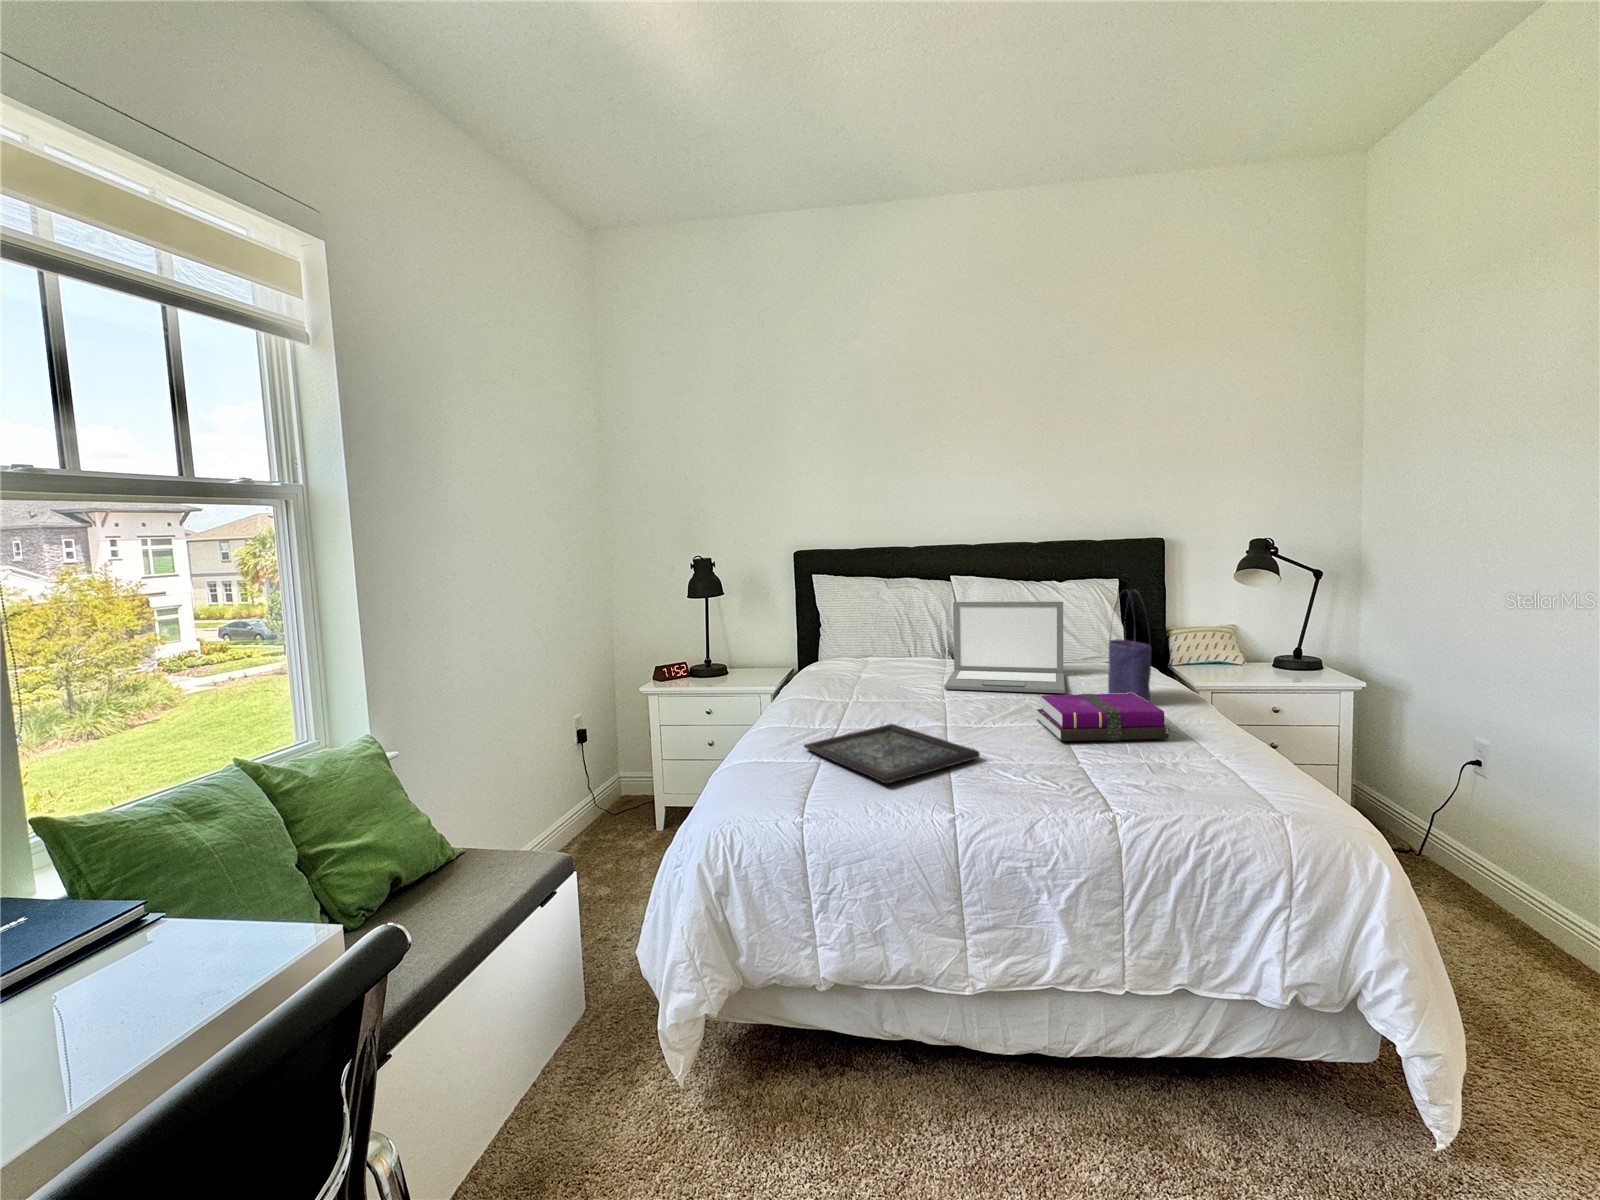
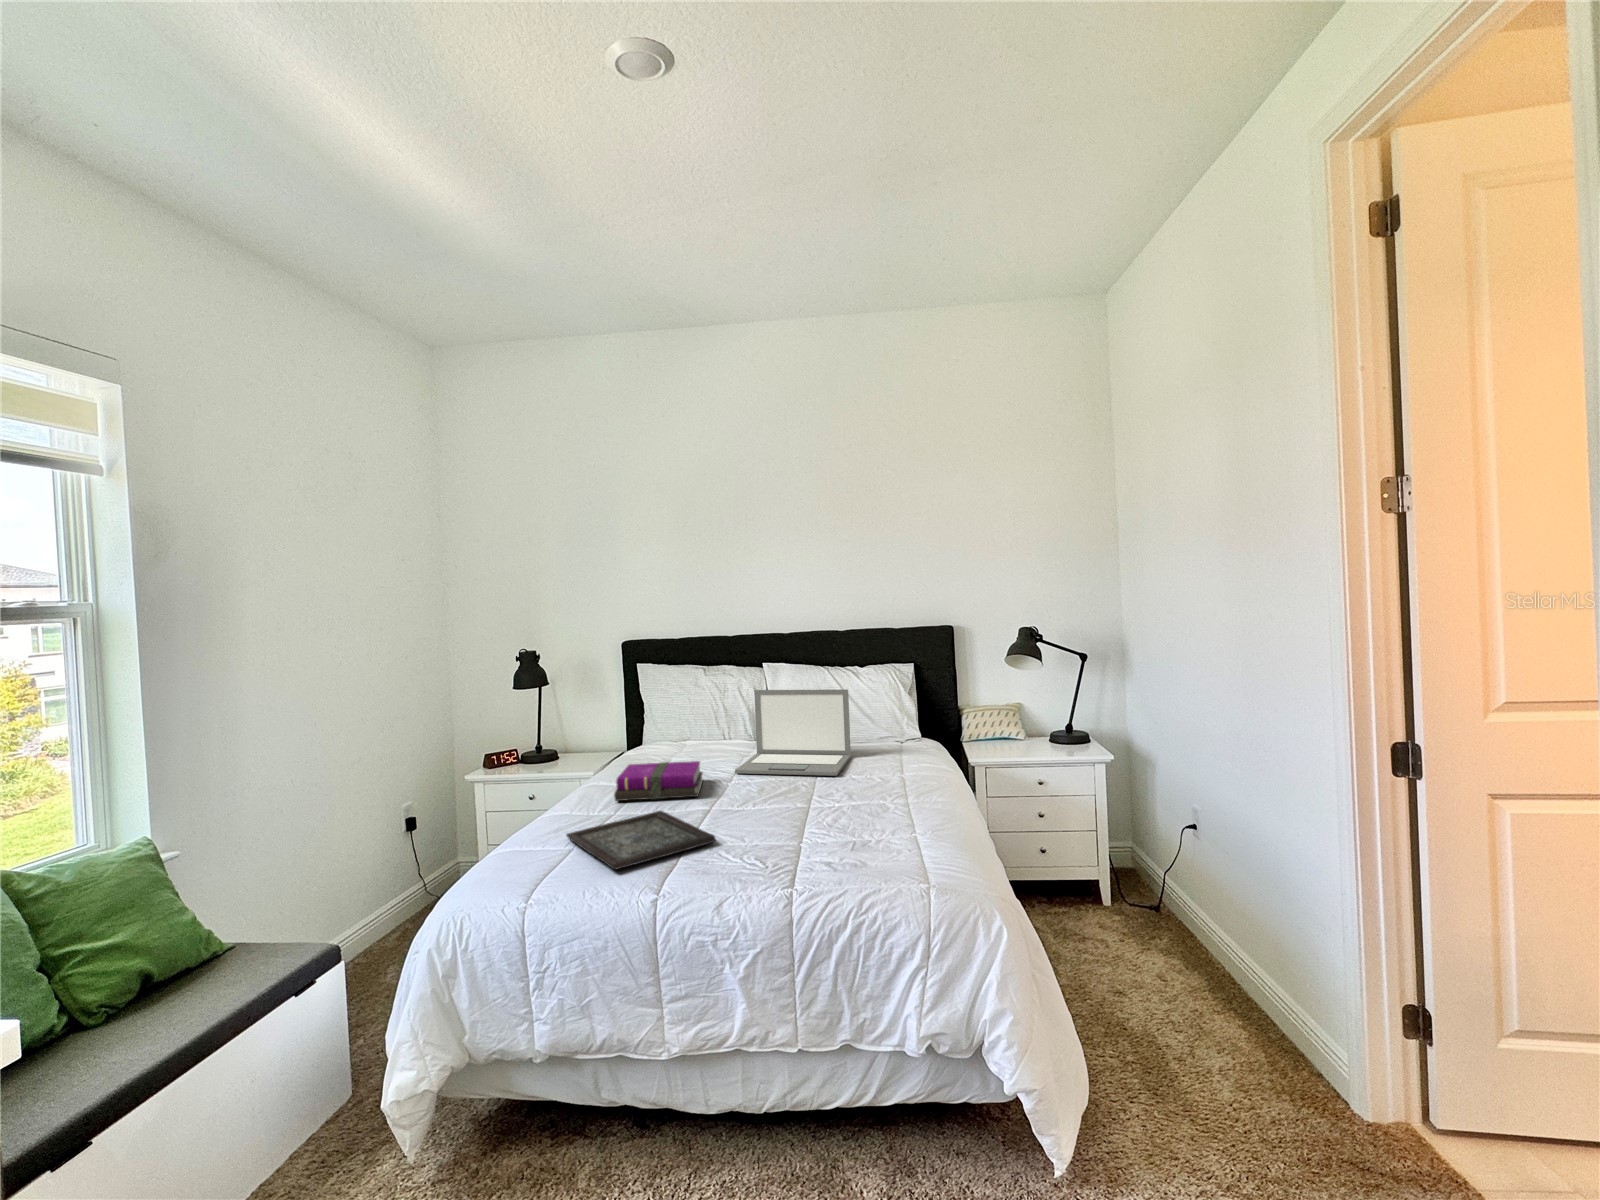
tote bag: present [1108,590,1151,702] -> none [873,682,903,785]
notebook: present [1037,693,1169,741] -> present [614,761,703,801]

